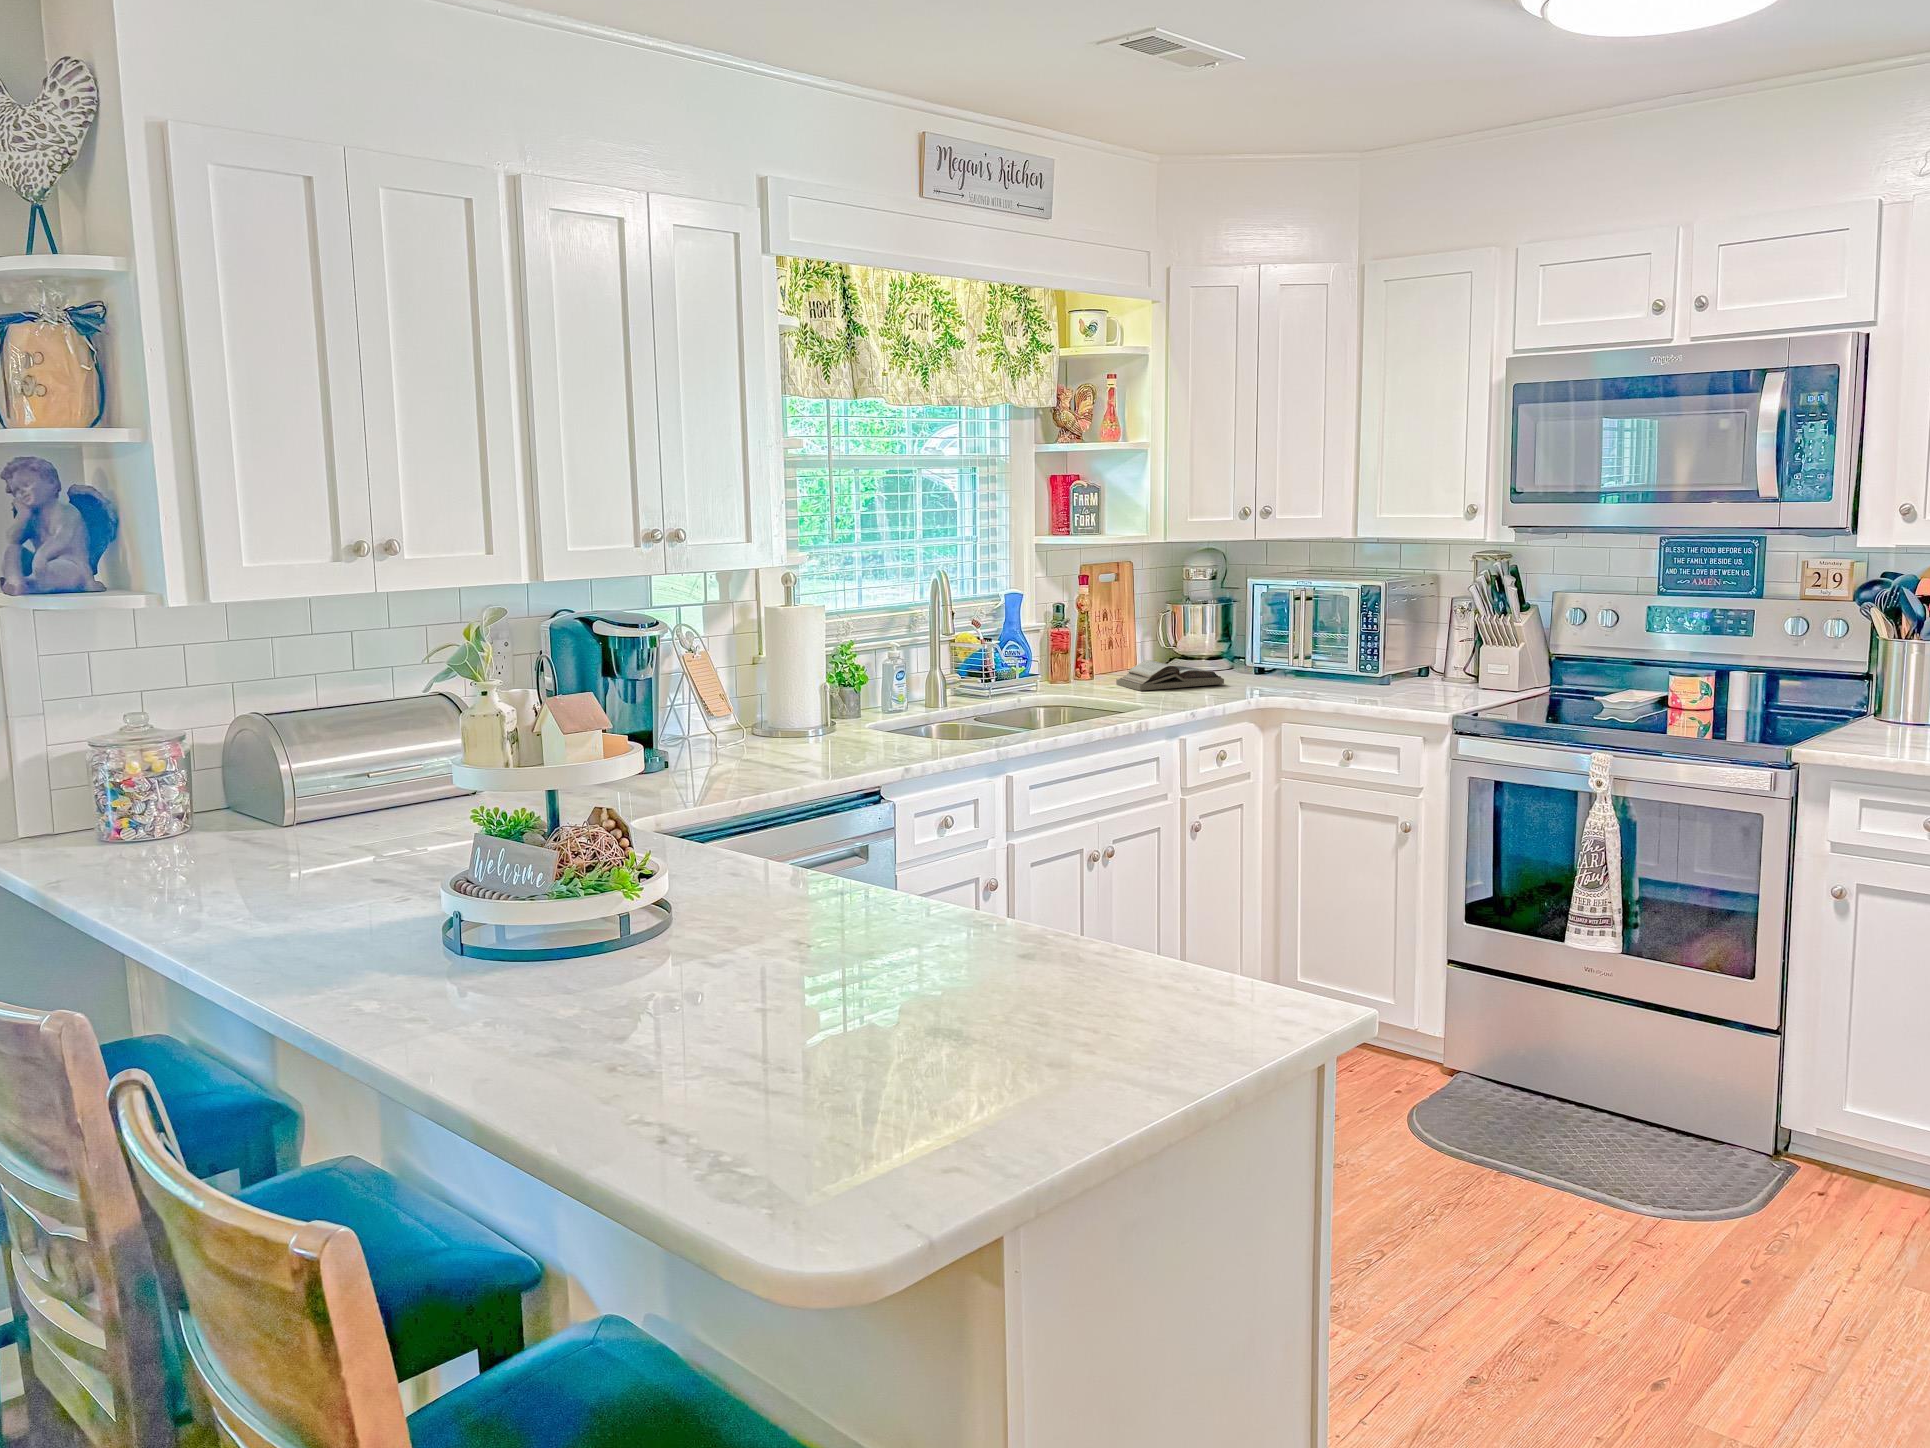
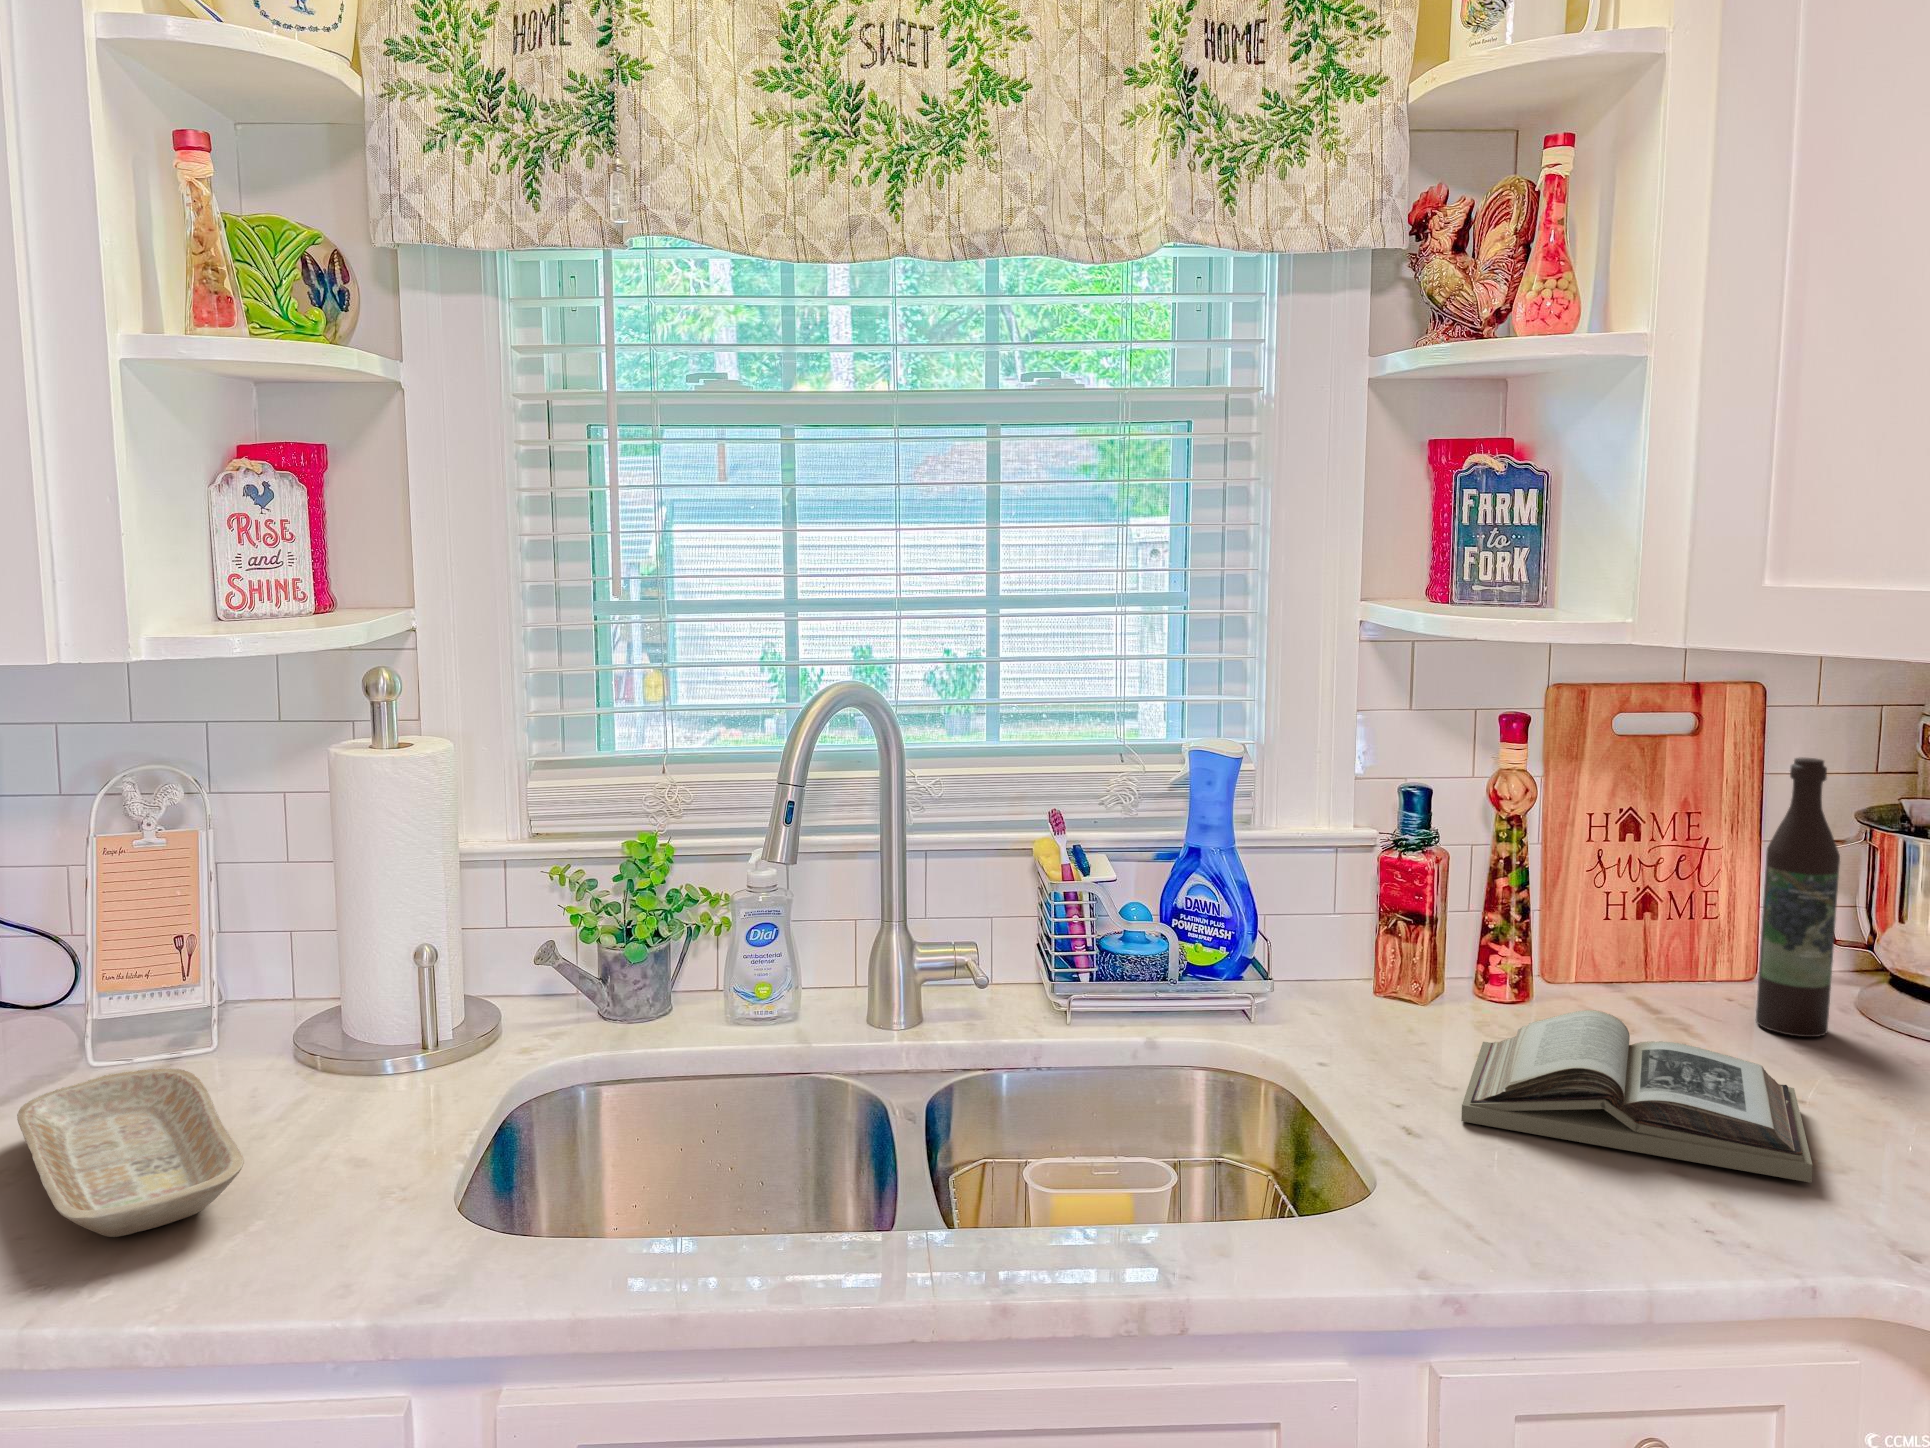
wine bottle: none [1159,580,1180,672] -> present [1756,758,1840,1037]
tray: none [789,727,923,751] -> present [17,1068,244,1237]

